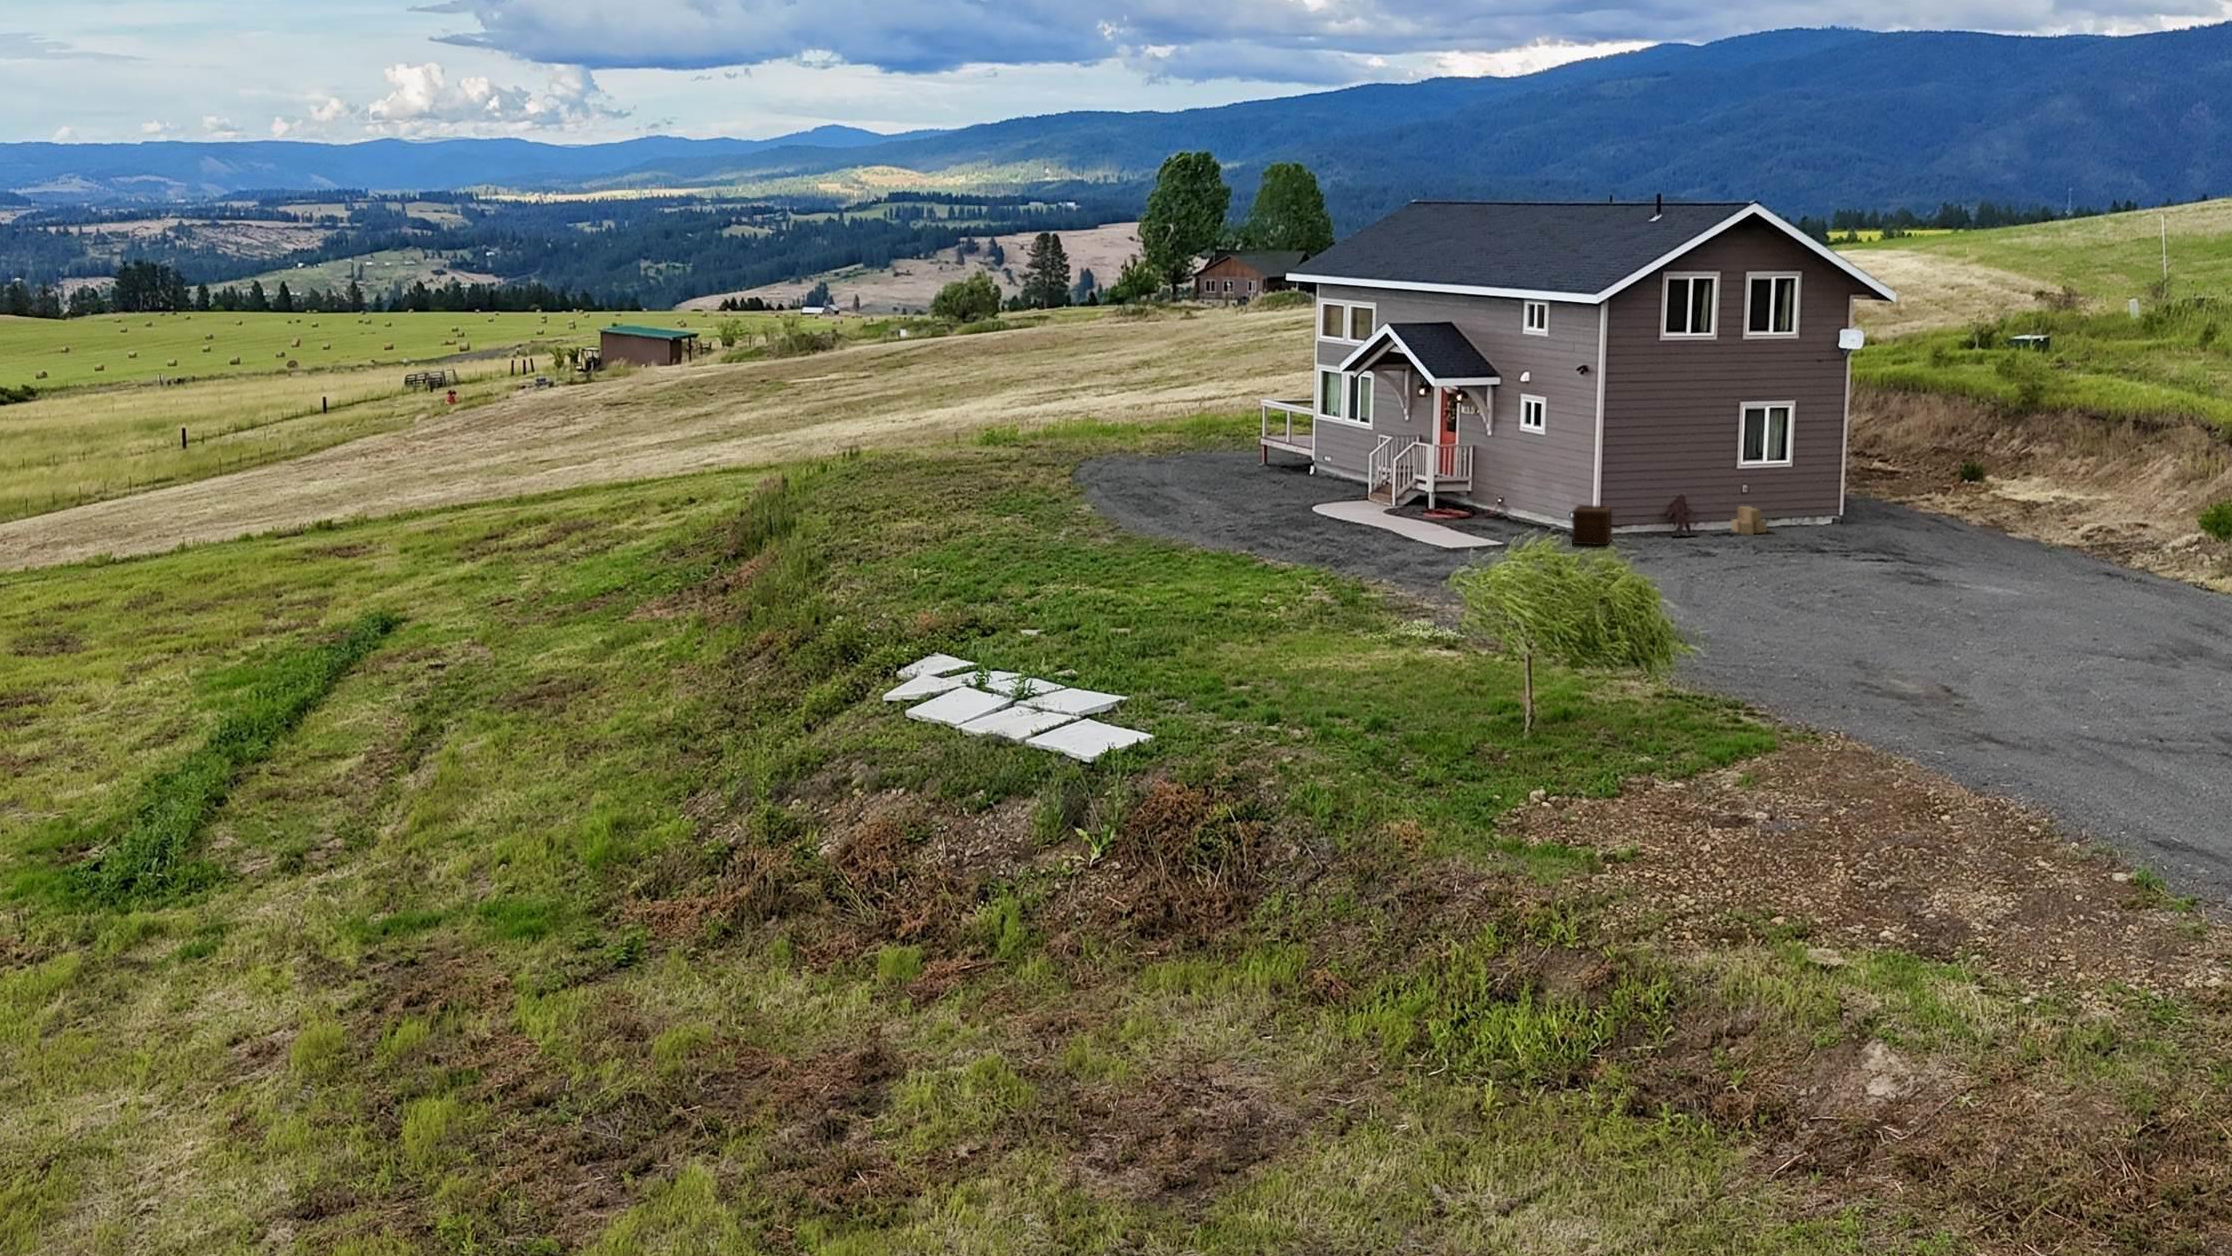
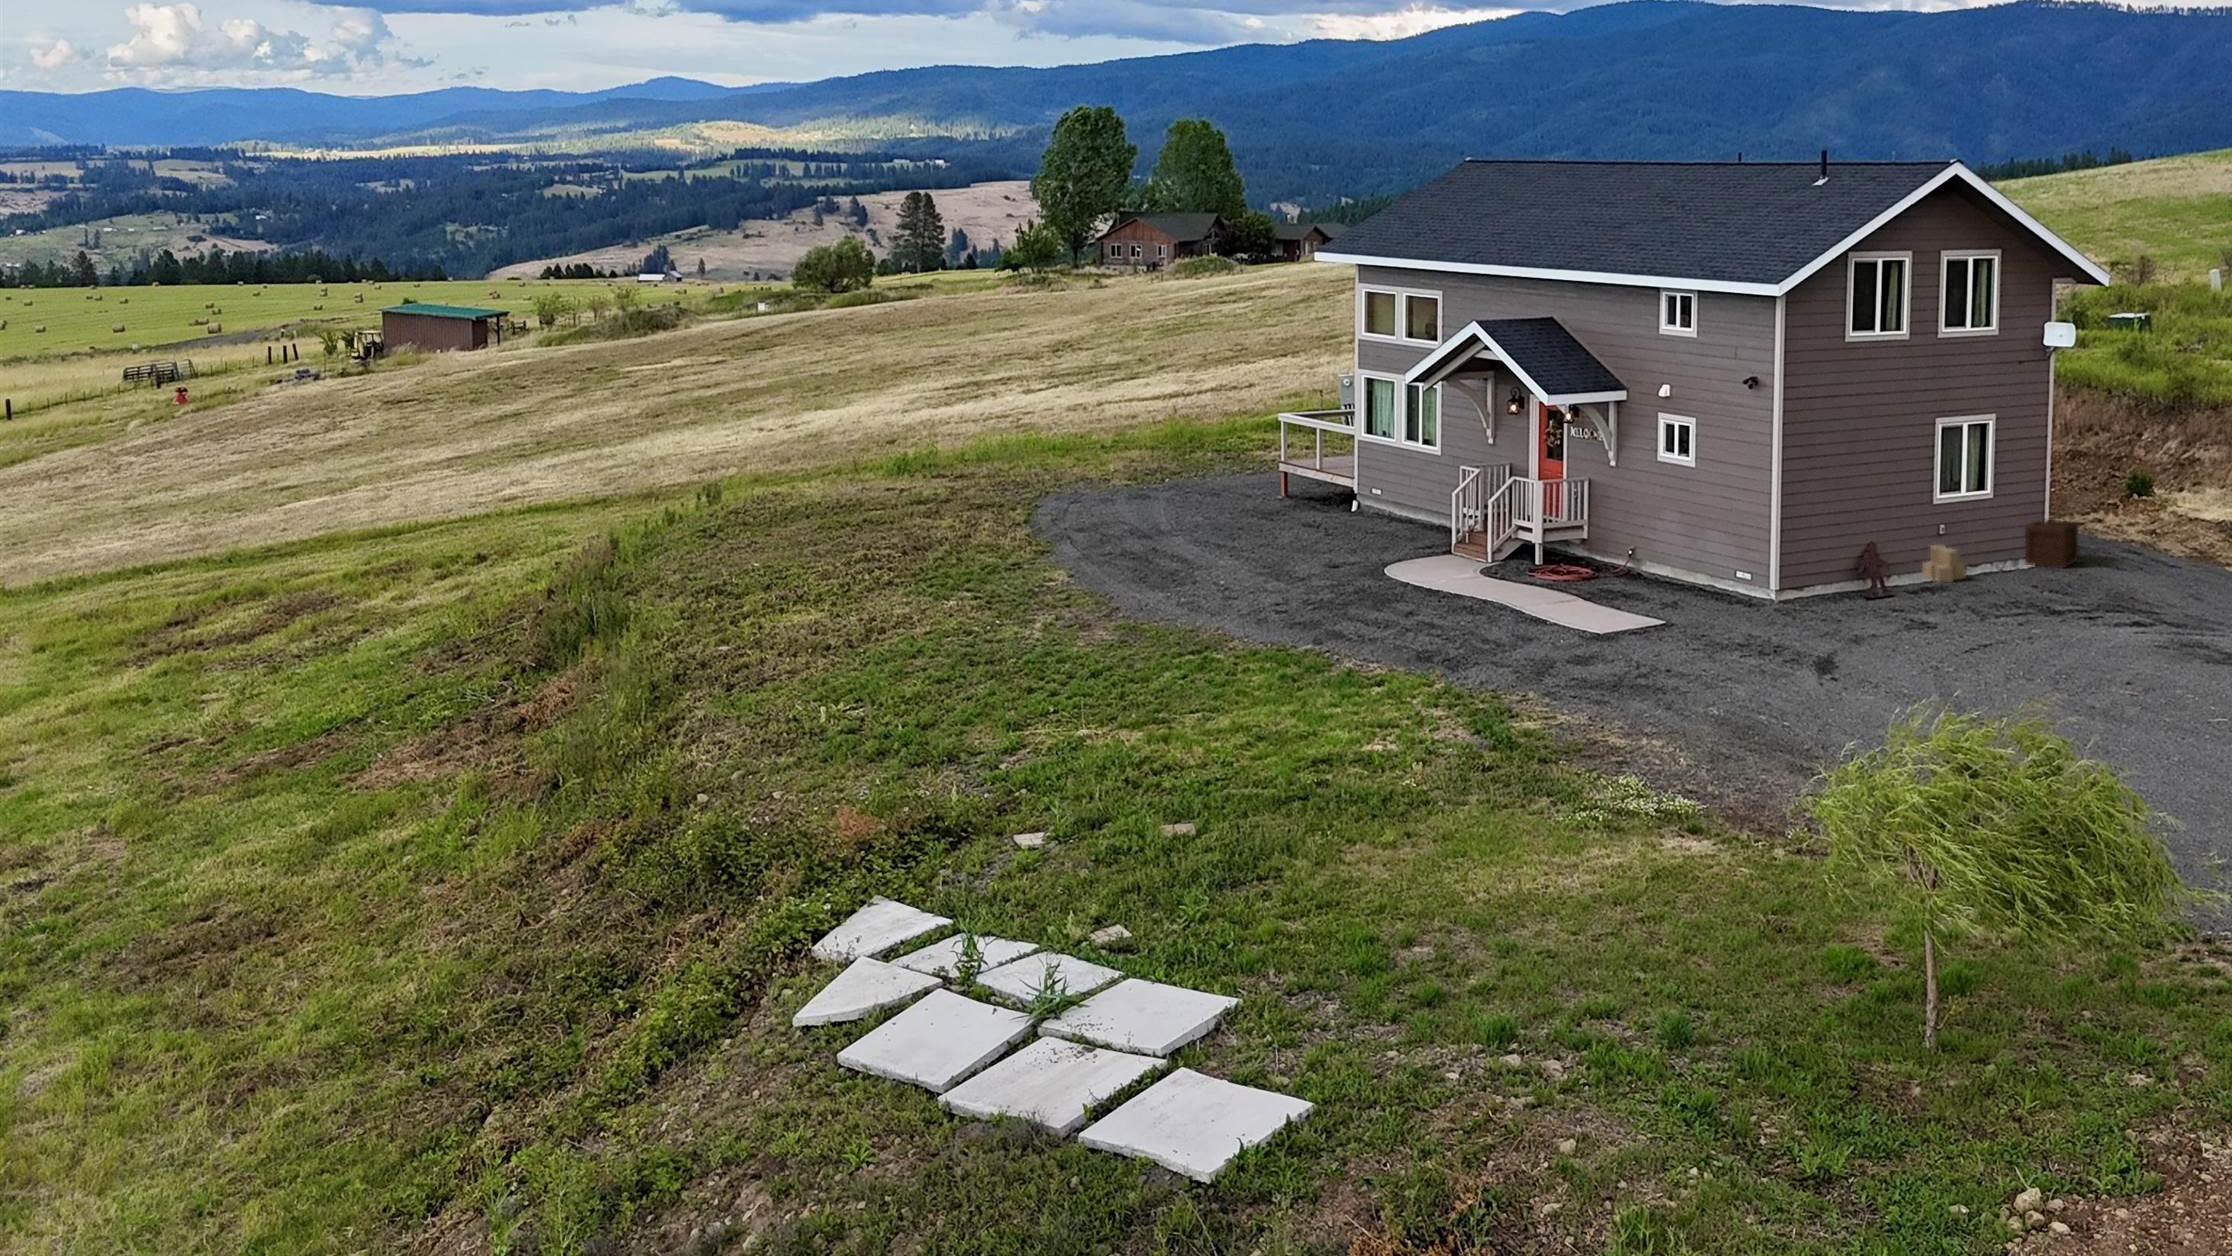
wooden crate: present [1572,505,1612,545] -> present [2025,520,2078,568]

